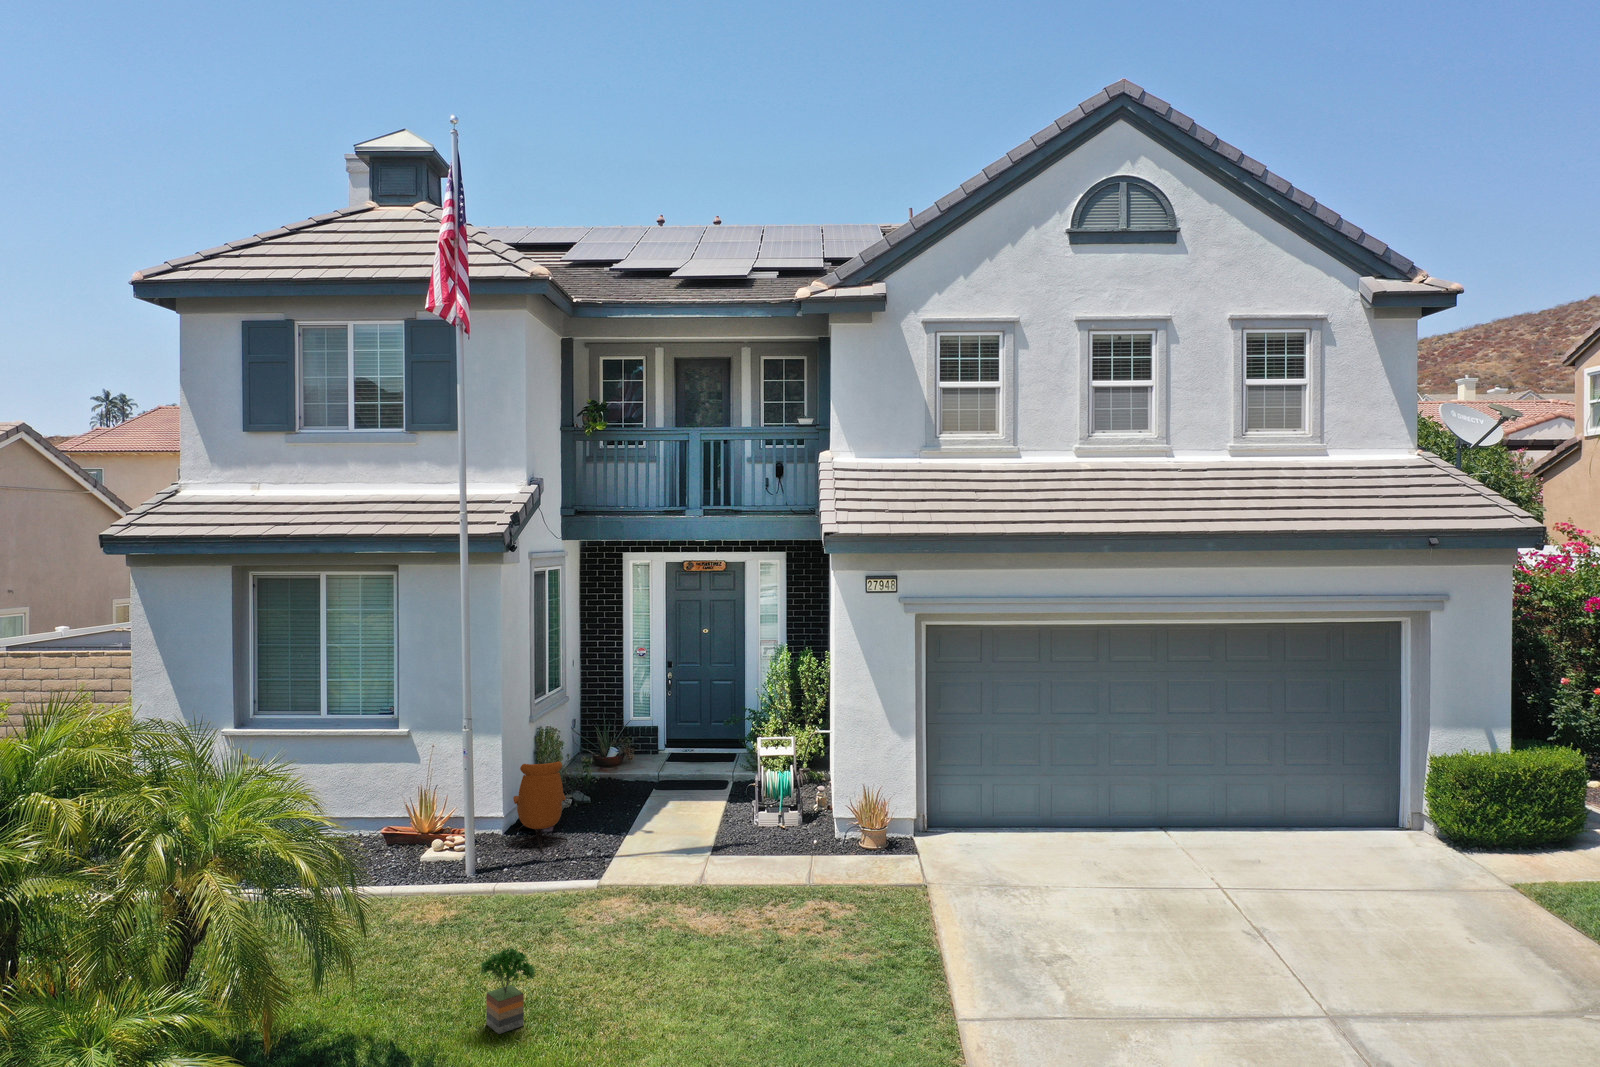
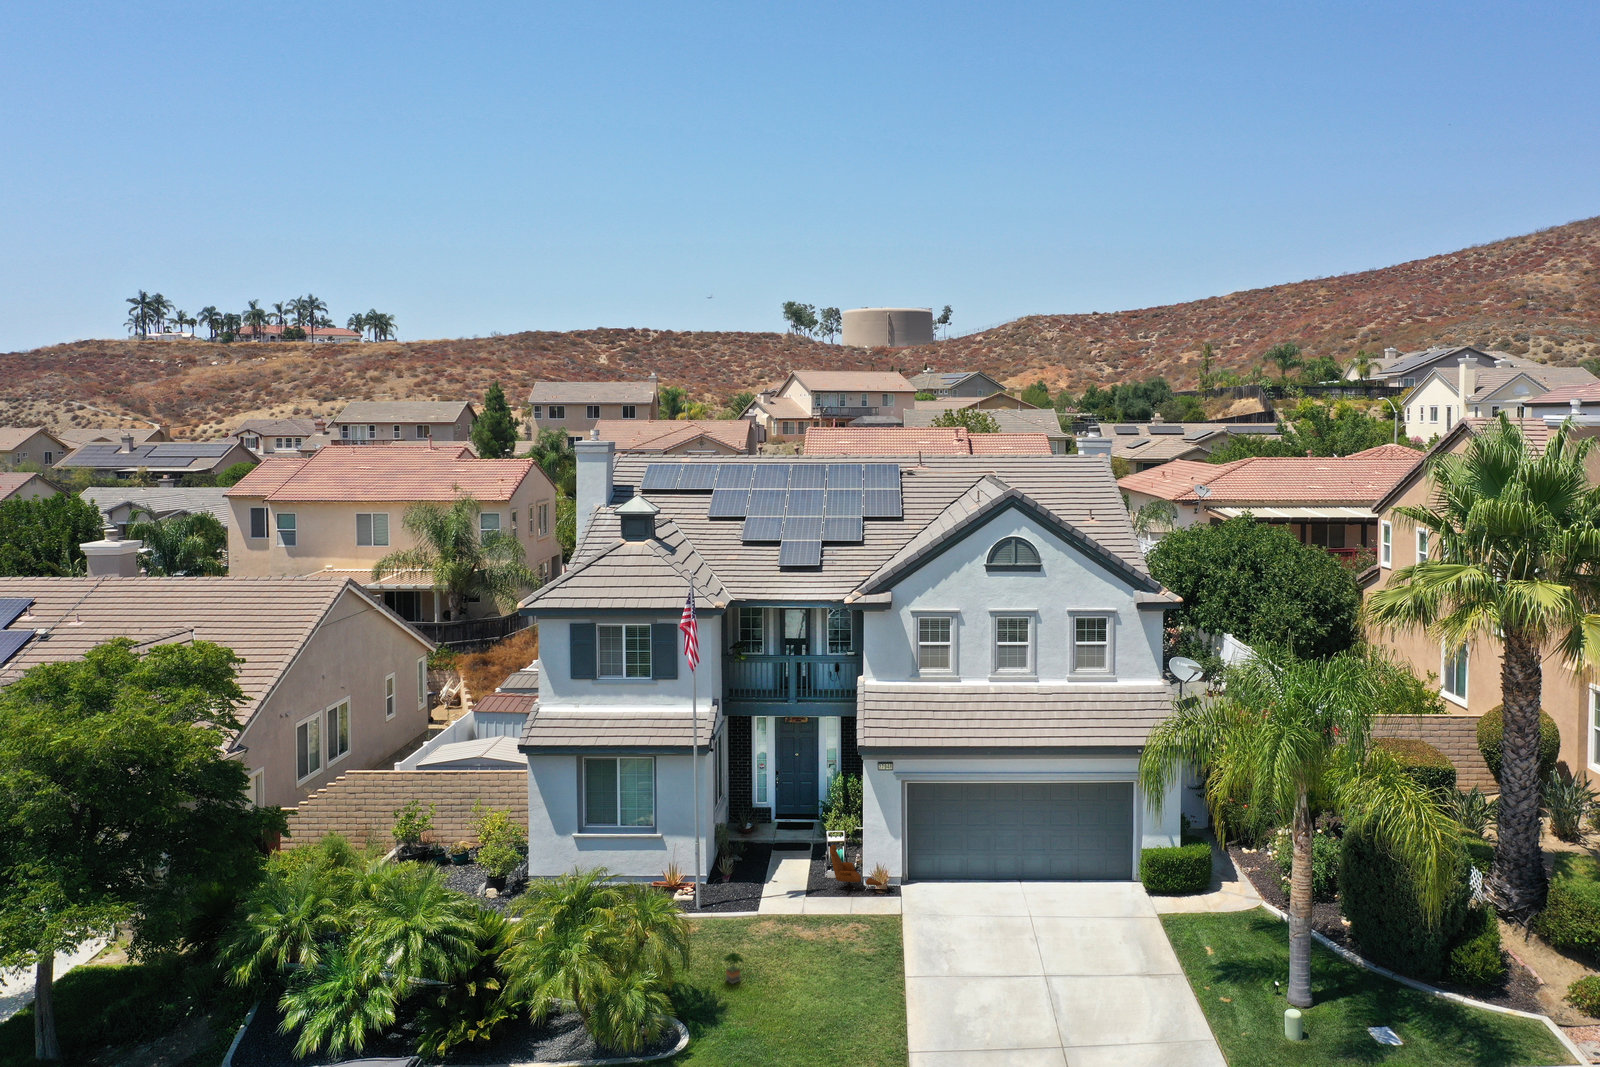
lounge chair: present [511,761,567,852] -> present [830,845,884,895]

